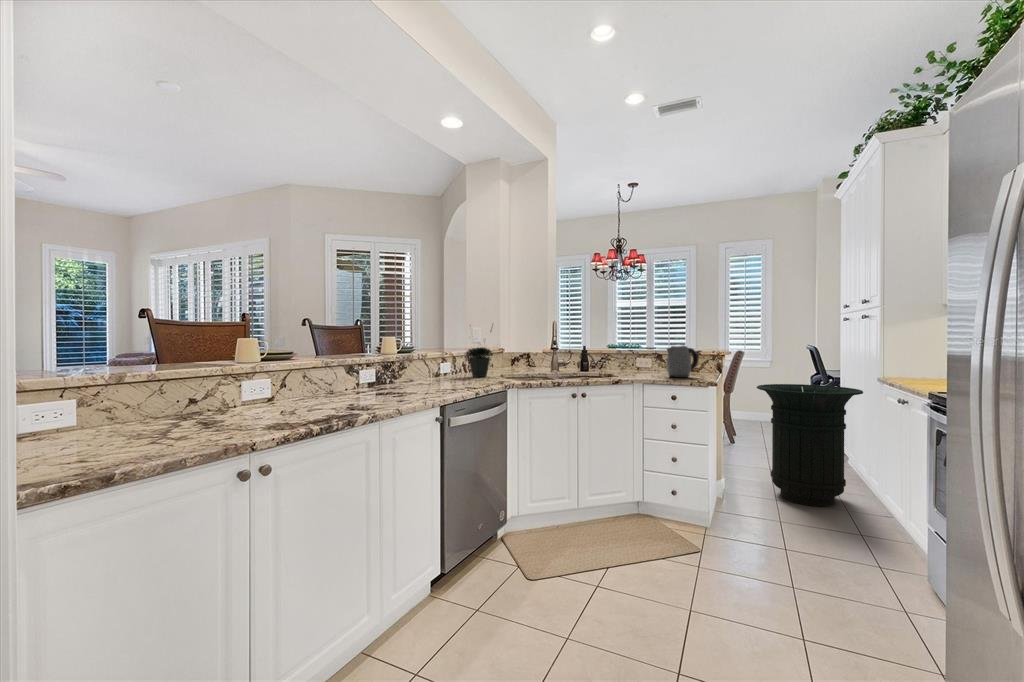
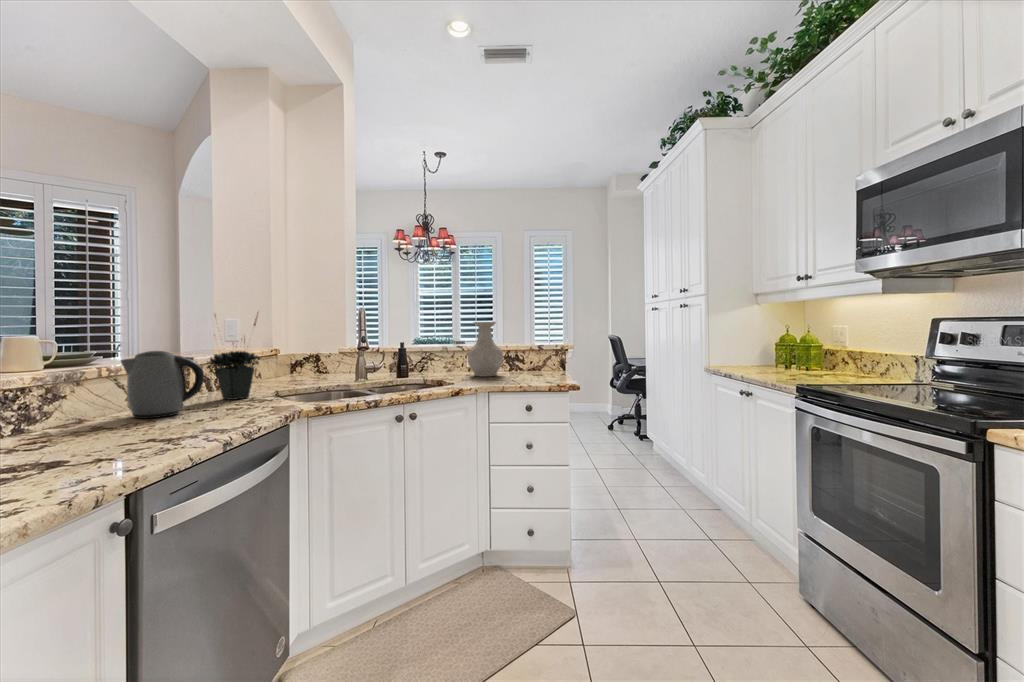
vase: none [636,331,665,374] -> present [467,322,503,377]
kettle: present [667,345,698,378] -> present [121,351,204,418]
trash can: present [757,384,863,506] -> none [592,377,692,508]

